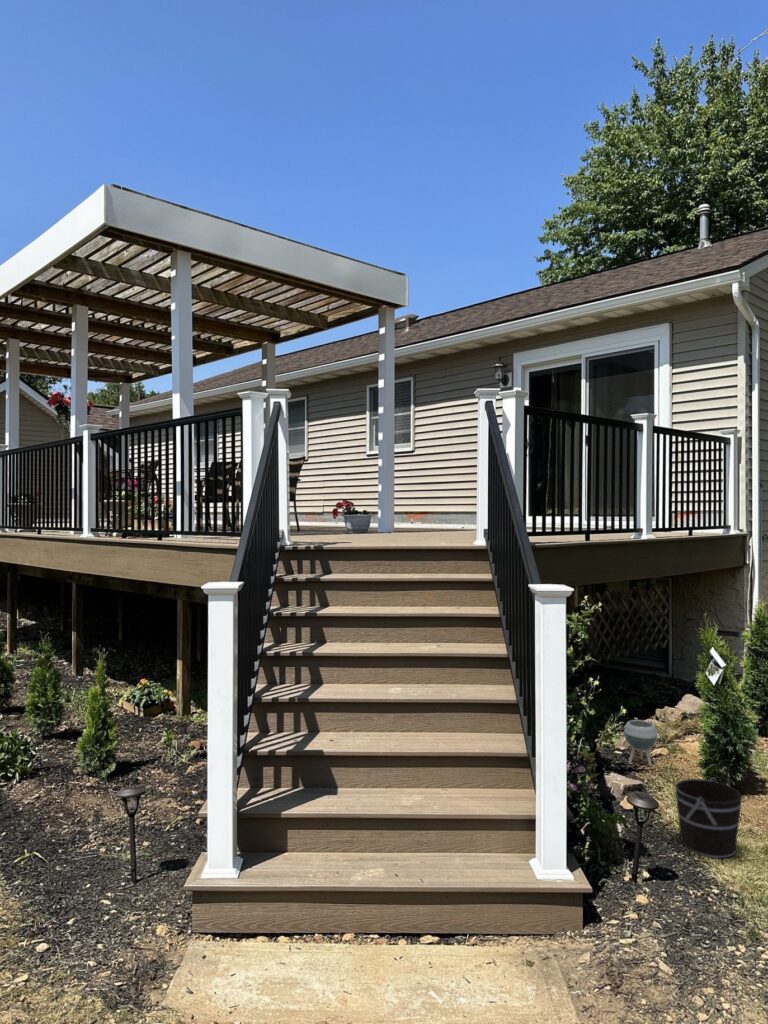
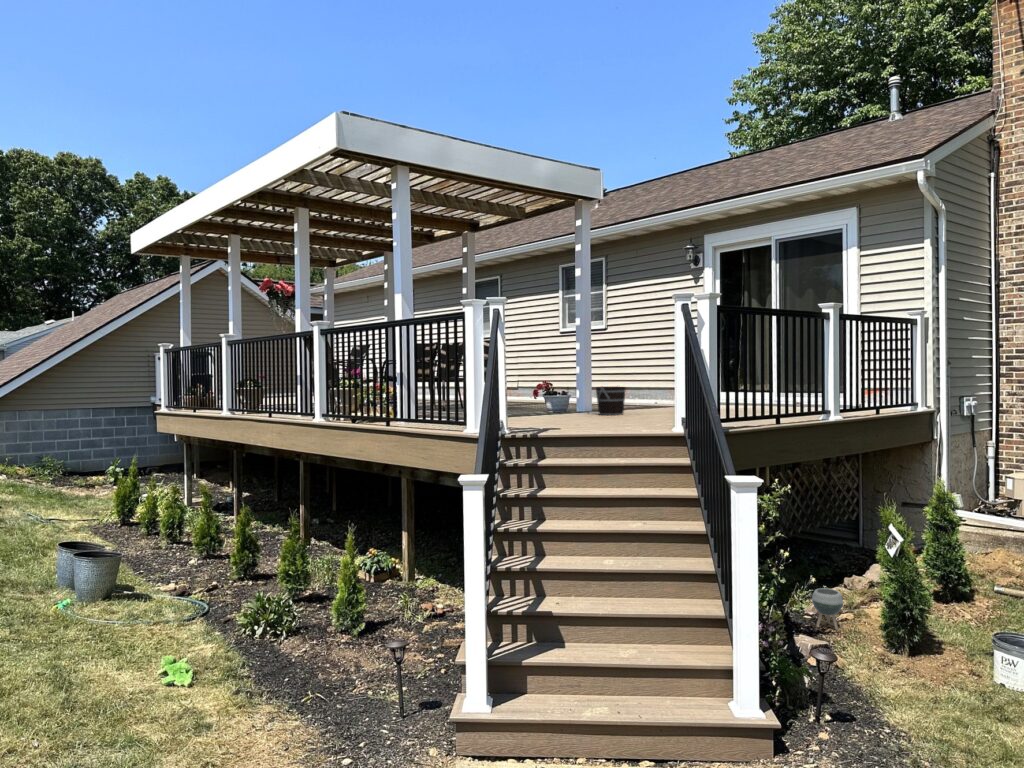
bucket: present [675,779,742,858] -> present [596,386,625,415]

